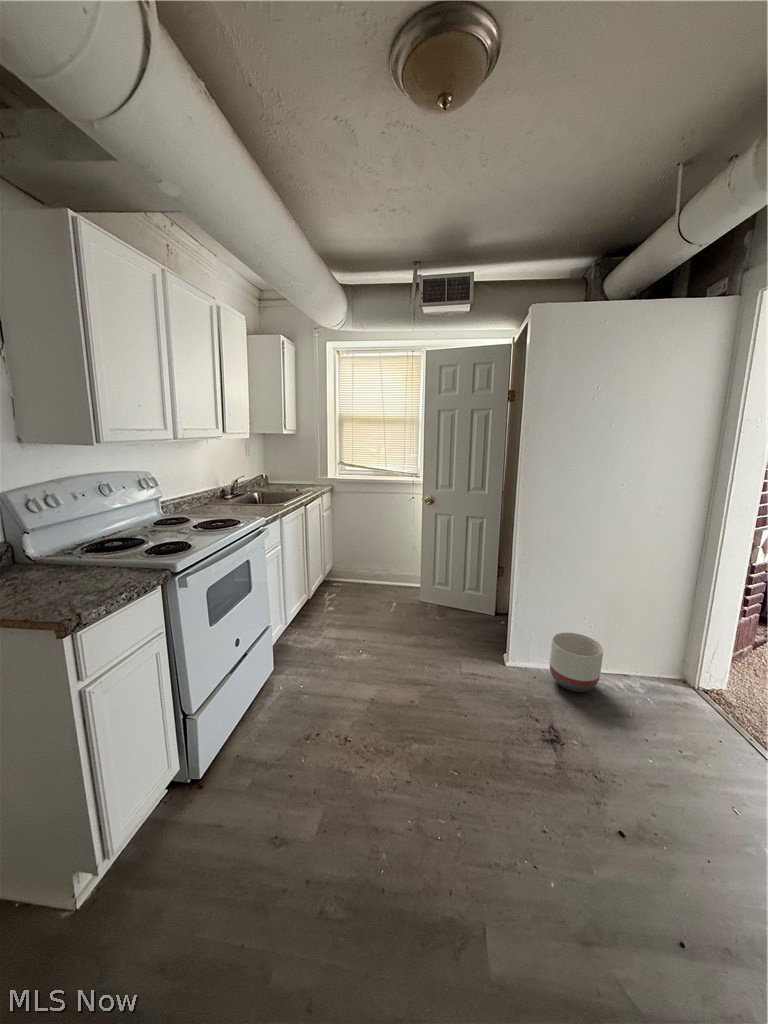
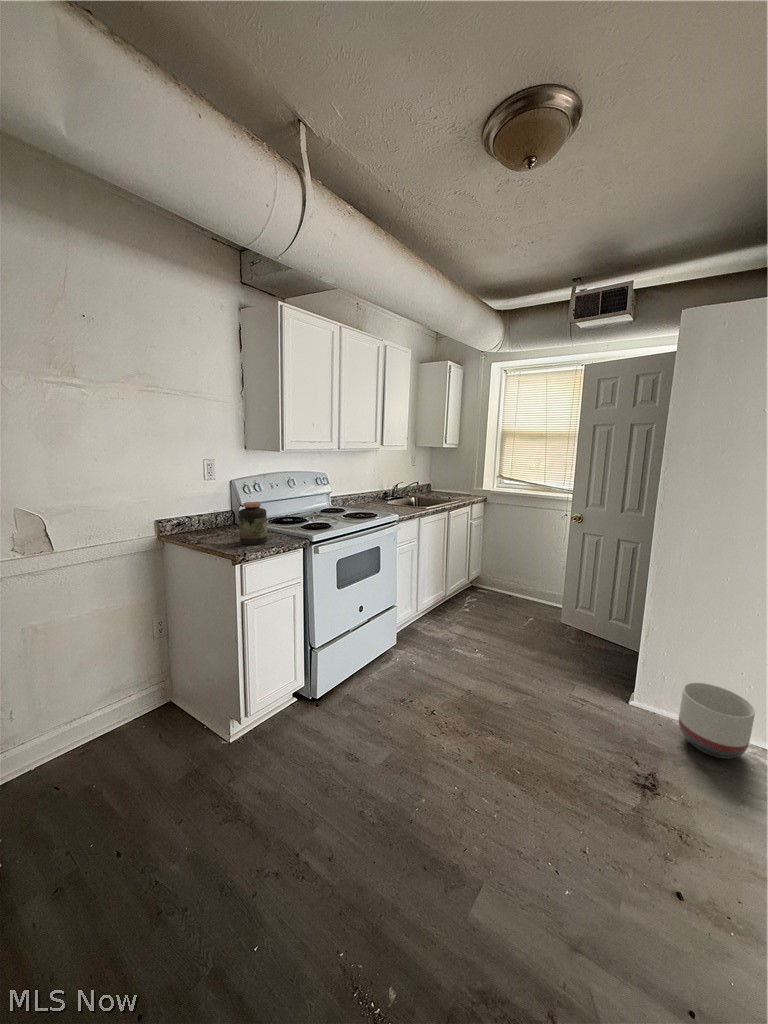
jar: none [43,526,102,598] -> present [239,502,267,545]

